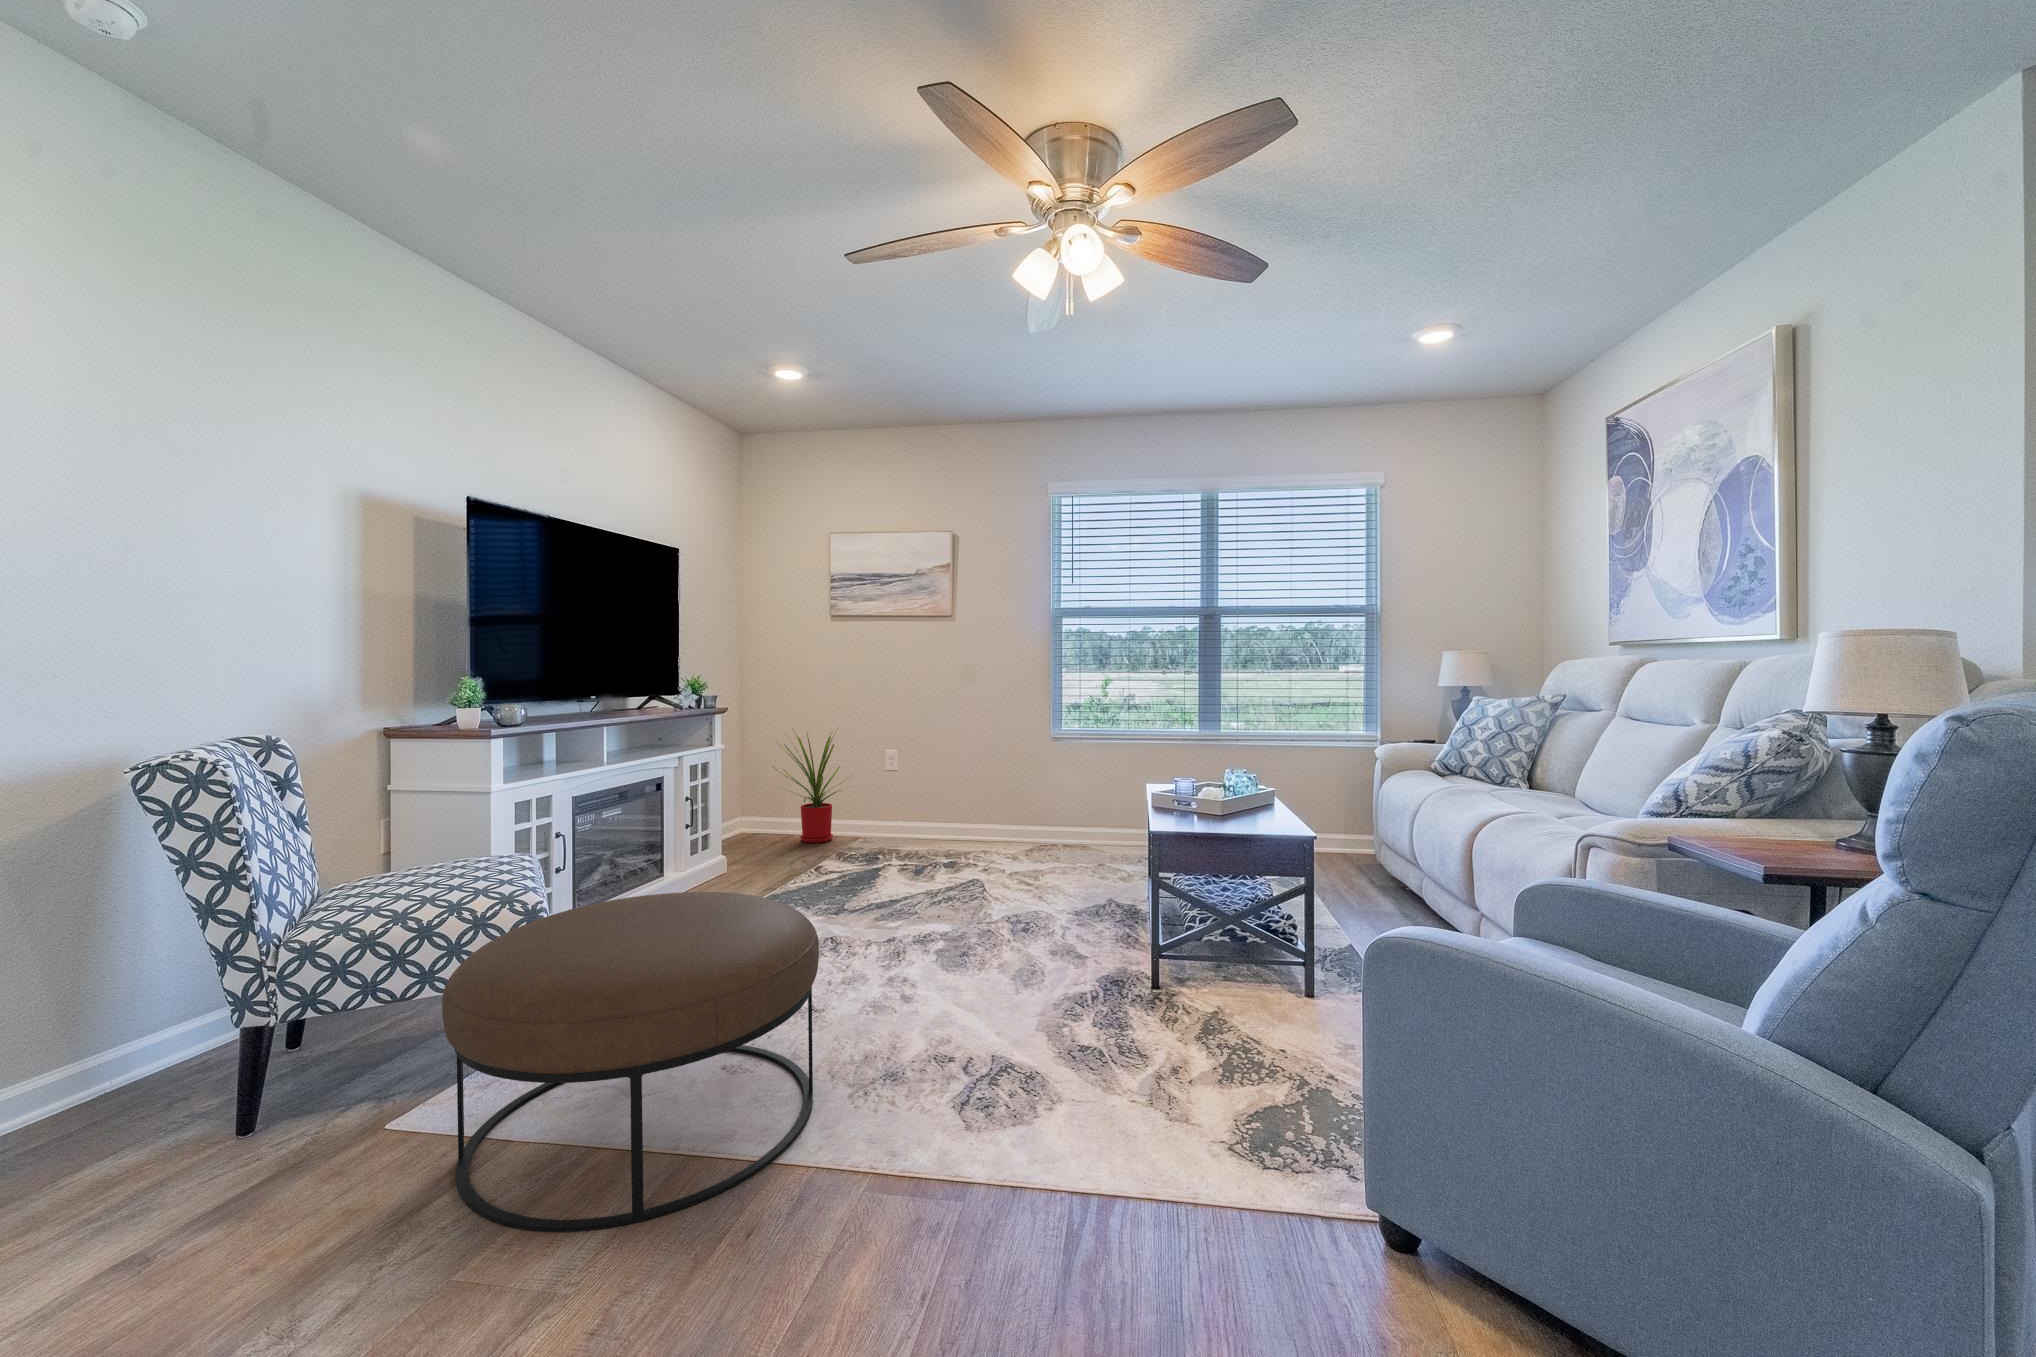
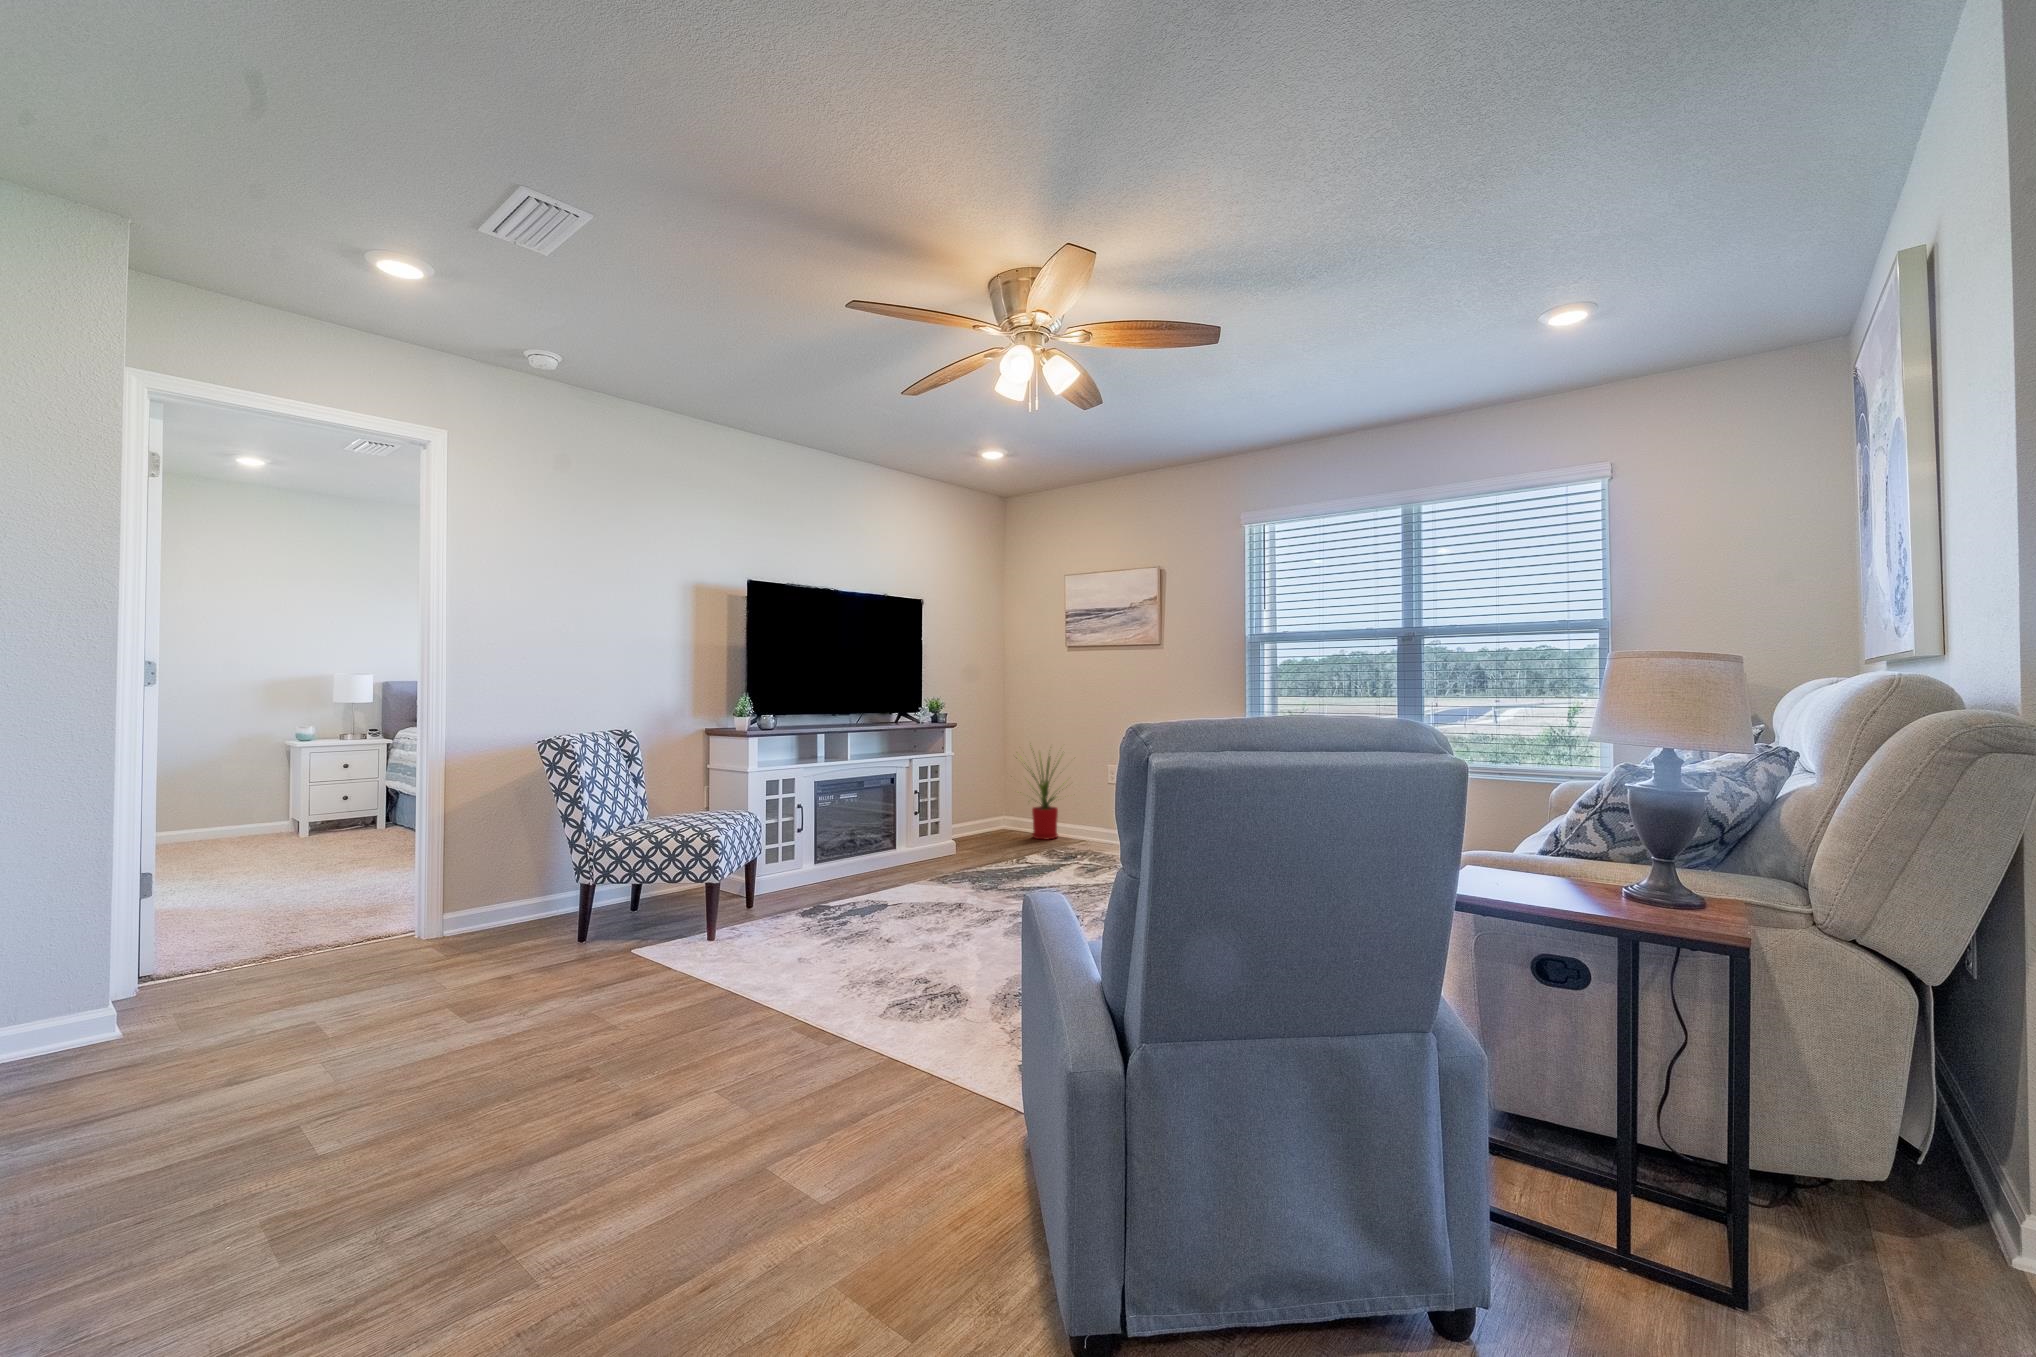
ottoman: present [442,892,819,1231] -> none [616,840,844,1021]

